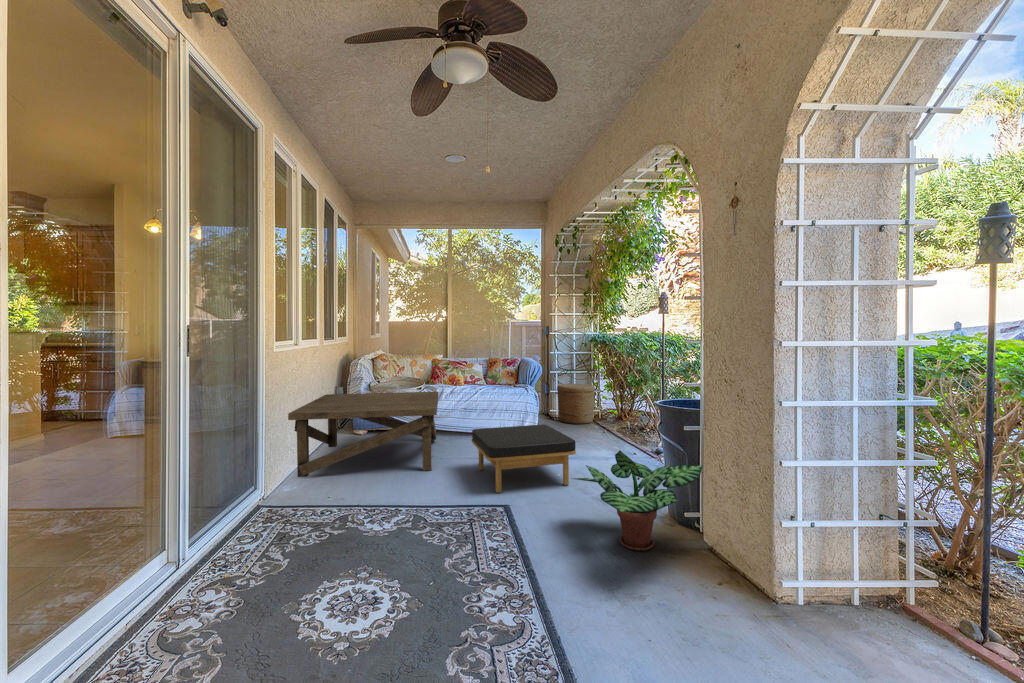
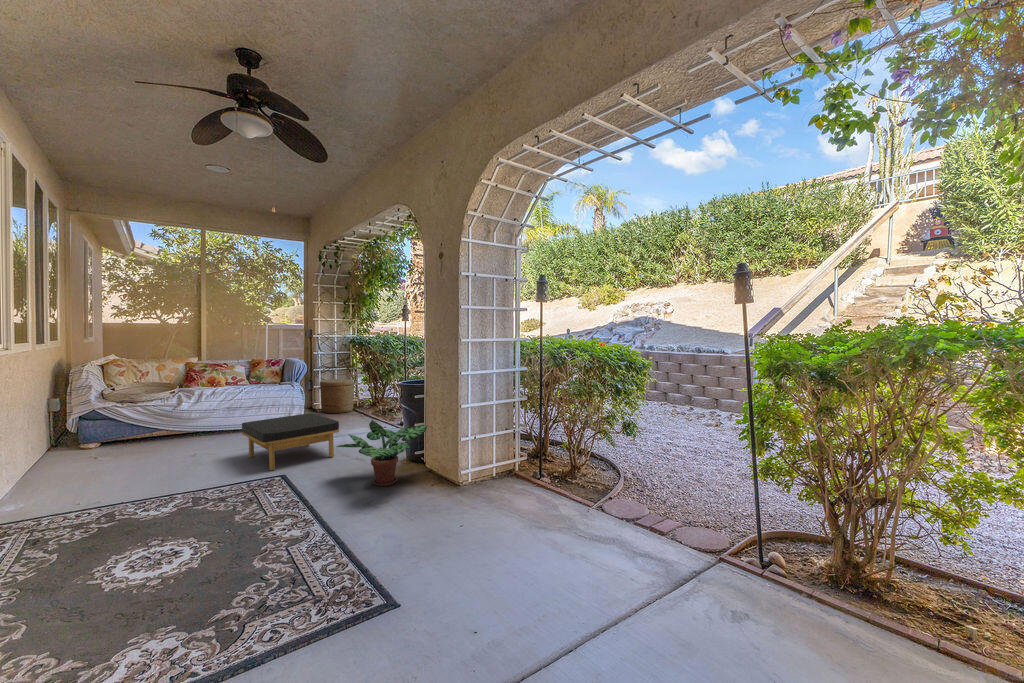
coffee table: present [288,392,439,477] -> none [14,393,204,492]

